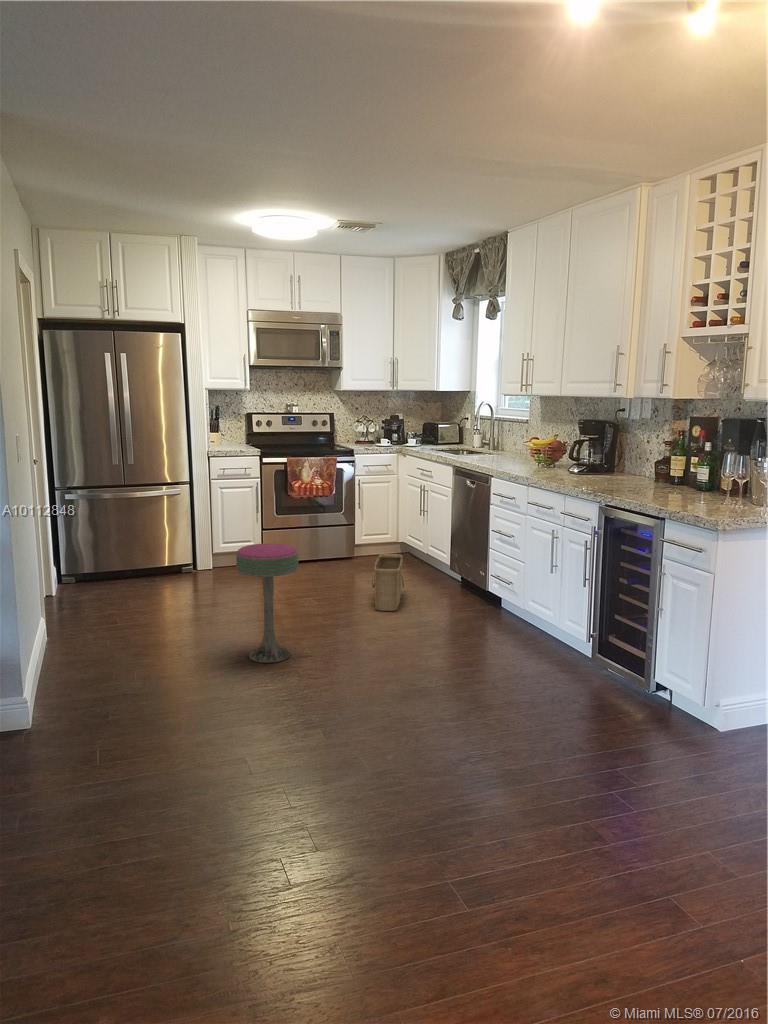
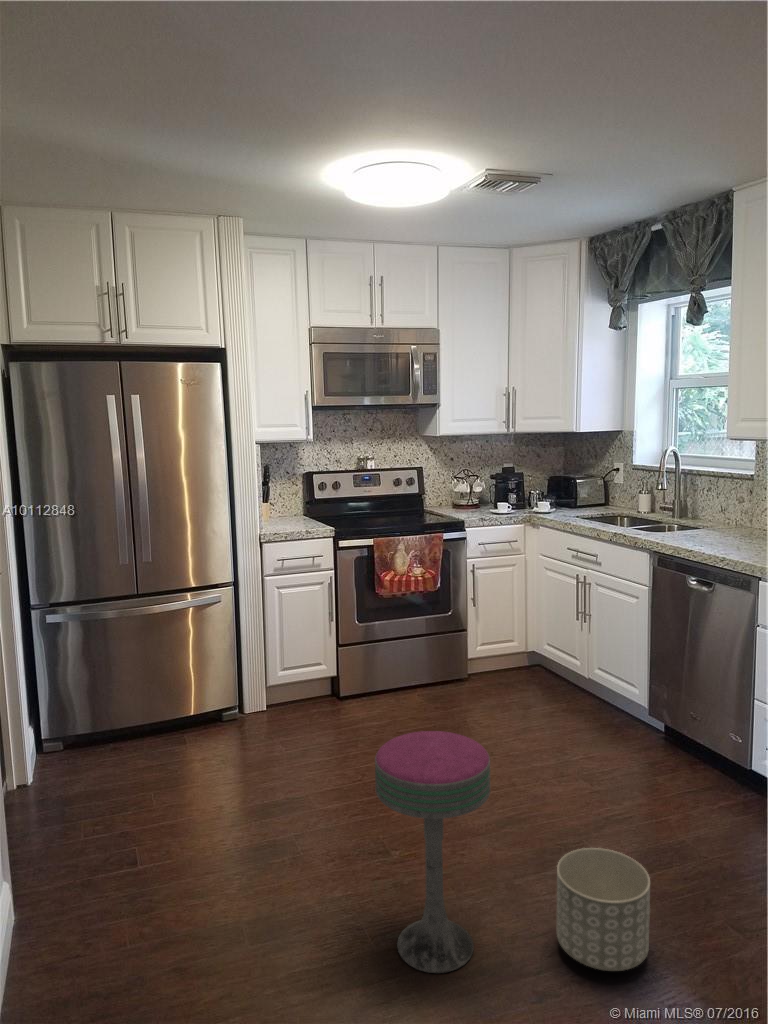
basket: present [372,554,404,611] -> none [541,693,599,800]
planter: none [333,609,380,663] -> present [557,848,650,971]

